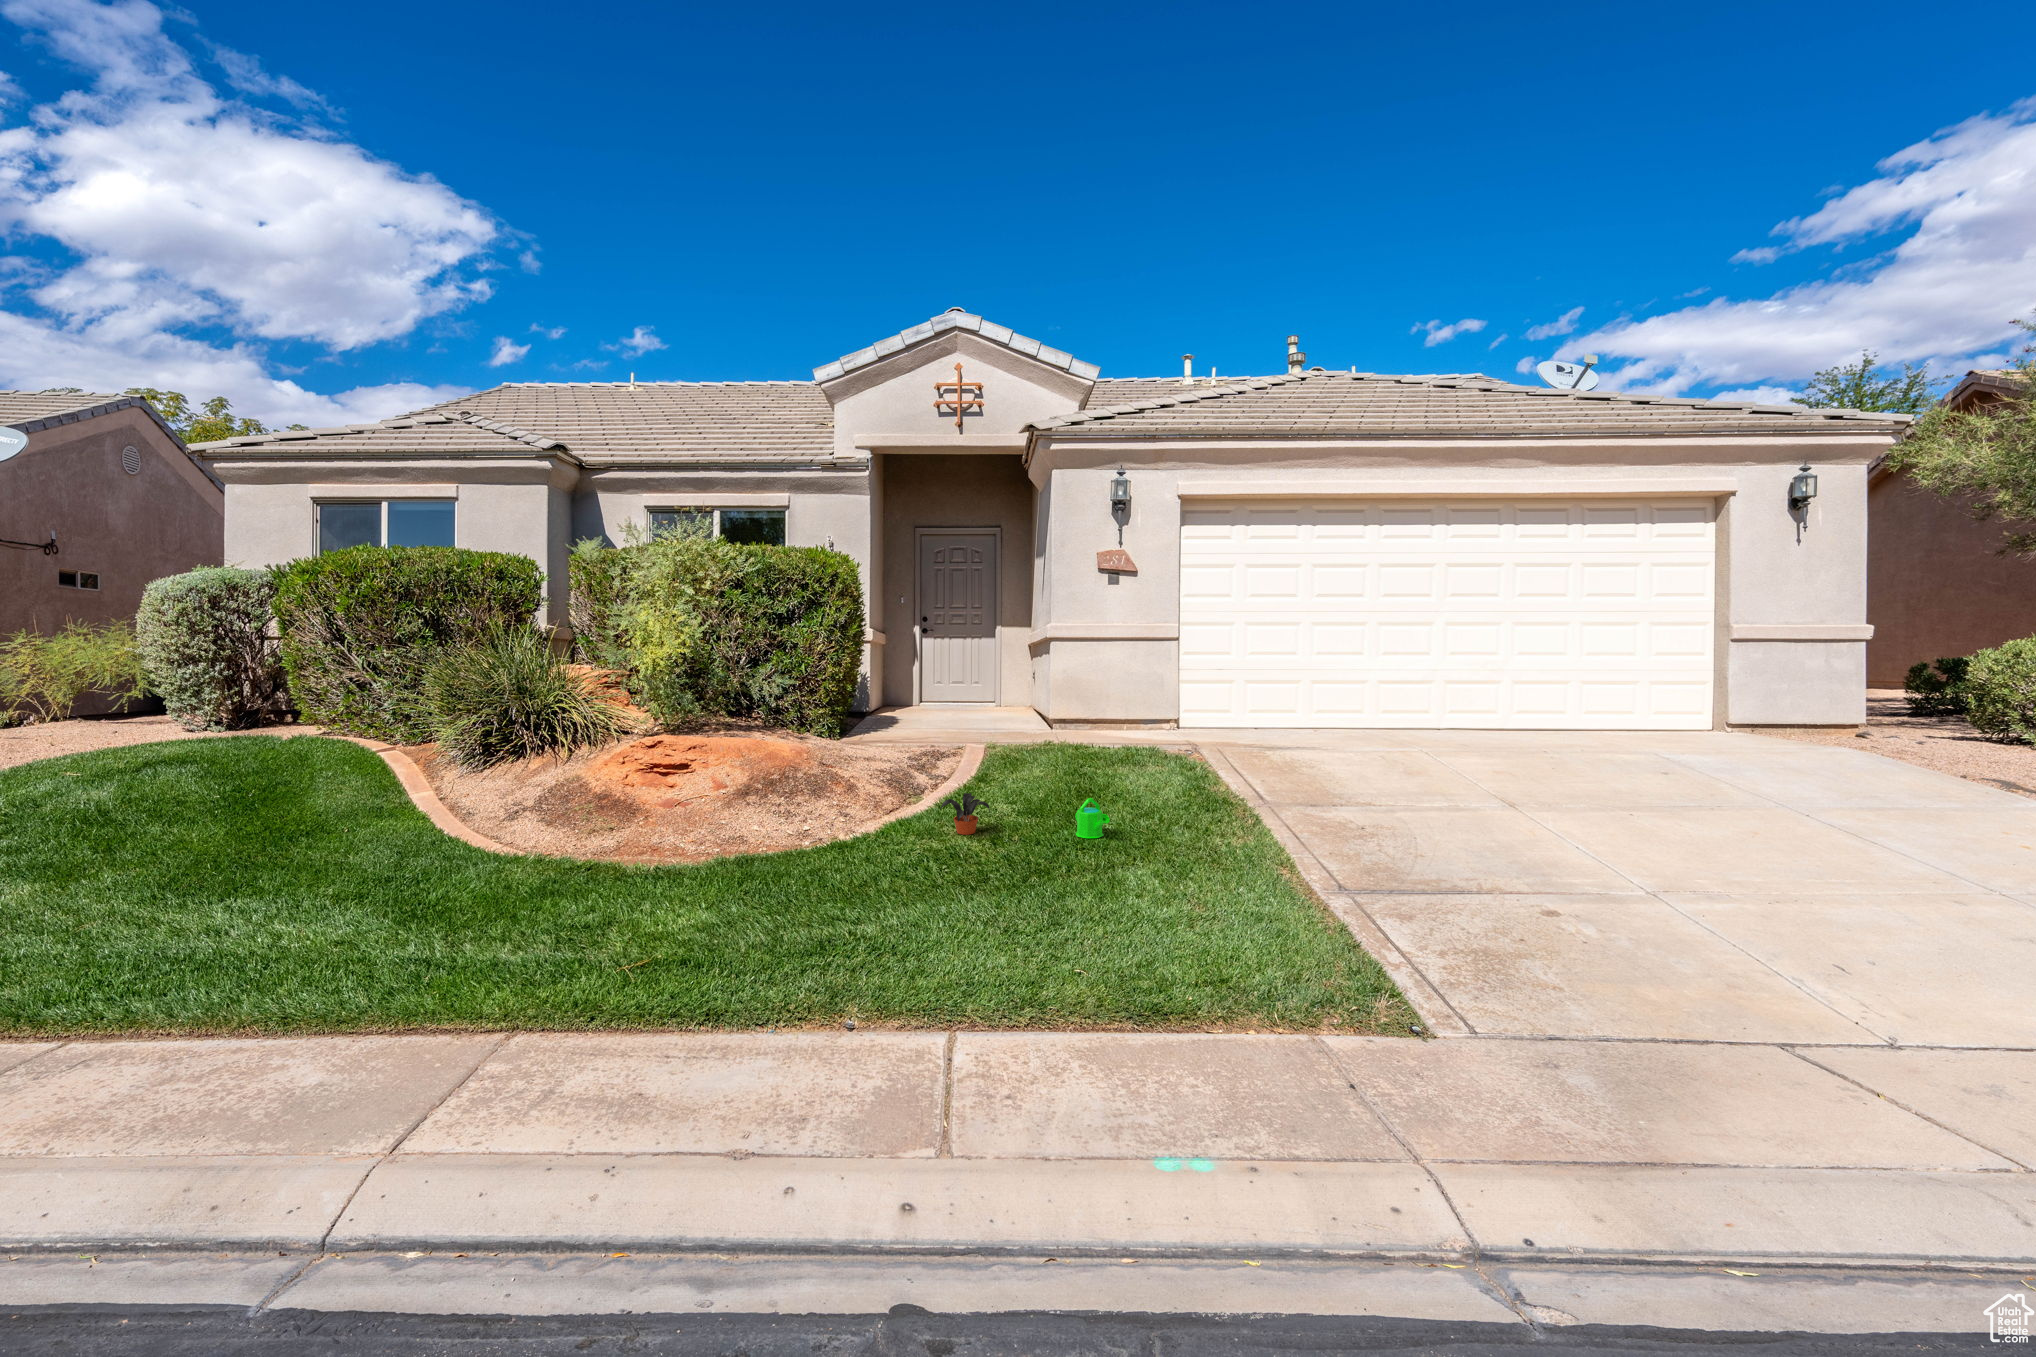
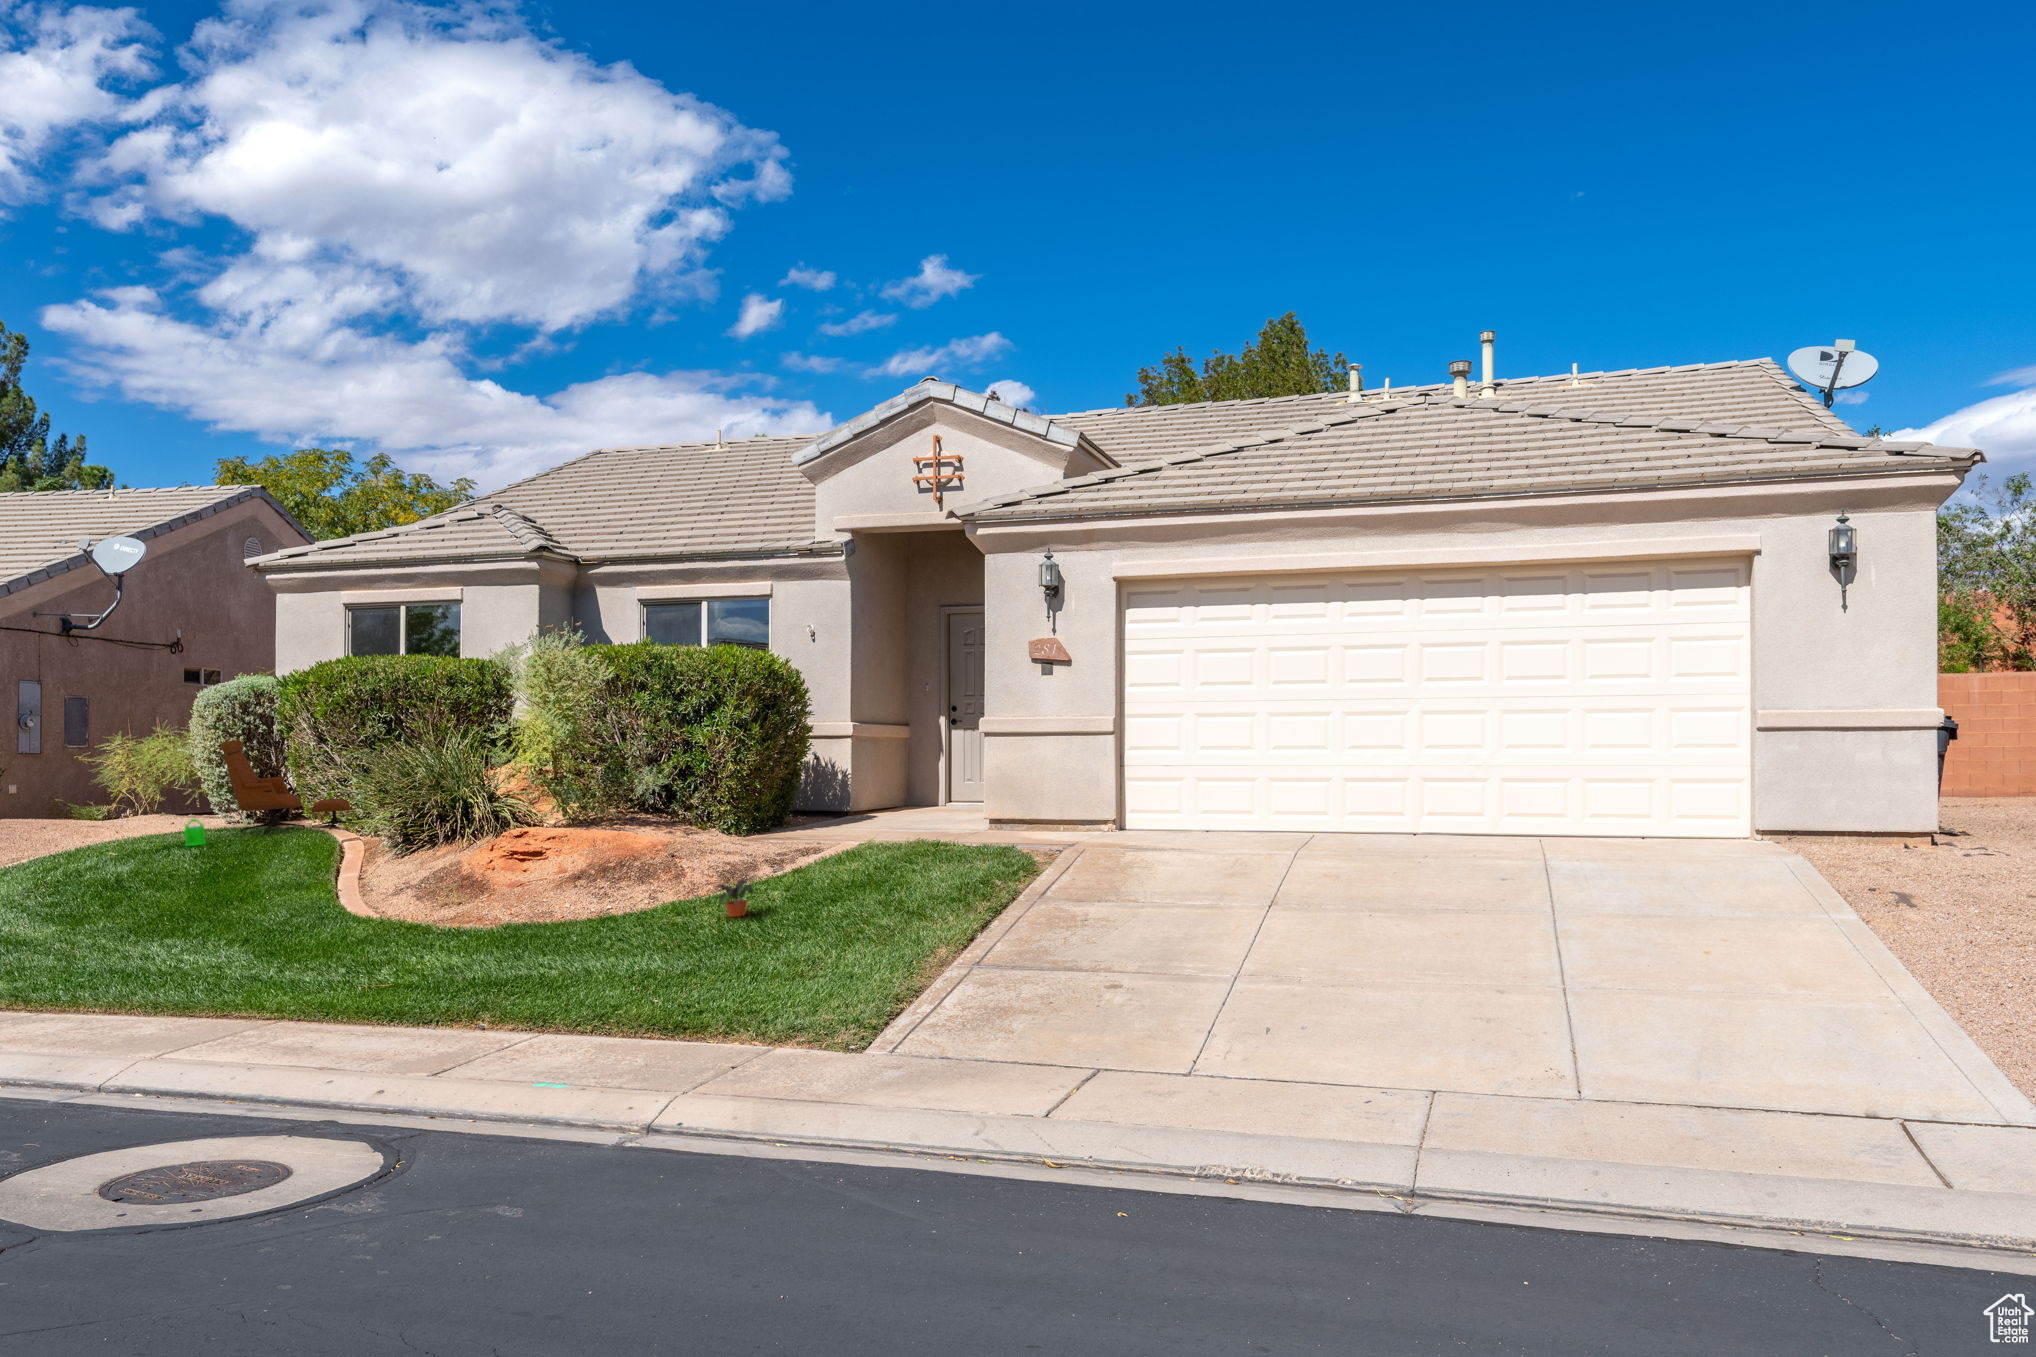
lounge chair: none [210,640,386,750] -> present [221,740,357,834]
watering can: present [1075,798,1110,839] -> present [184,819,206,846]

